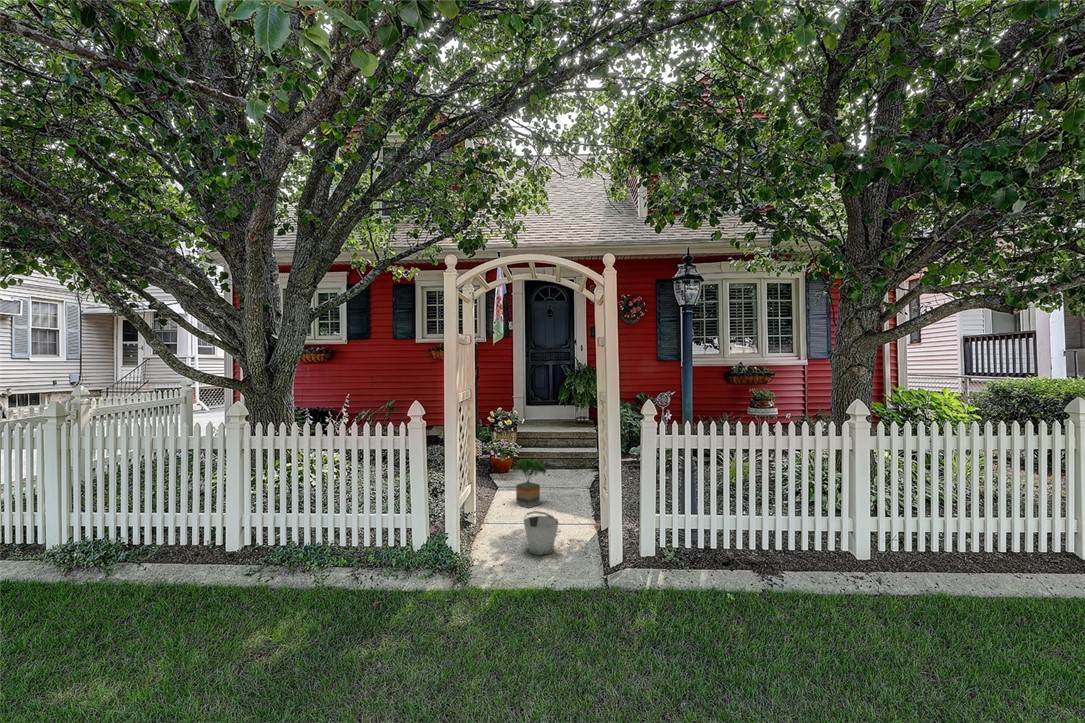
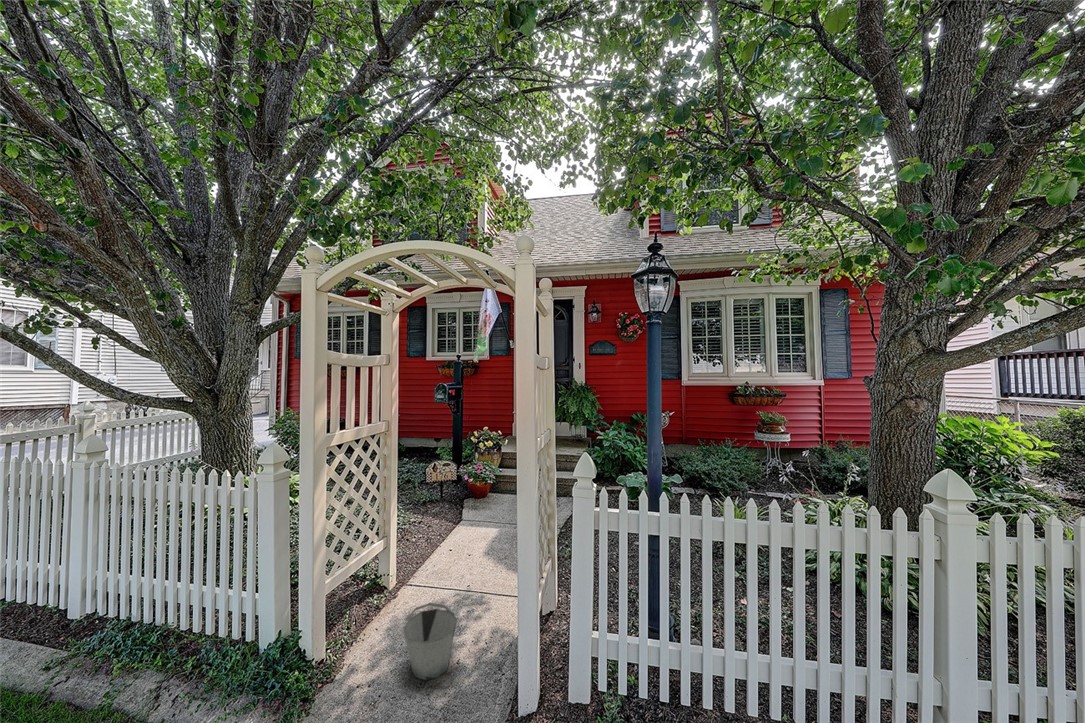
potted tree: present [513,459,546,508] -> none [450,502,493,567]

